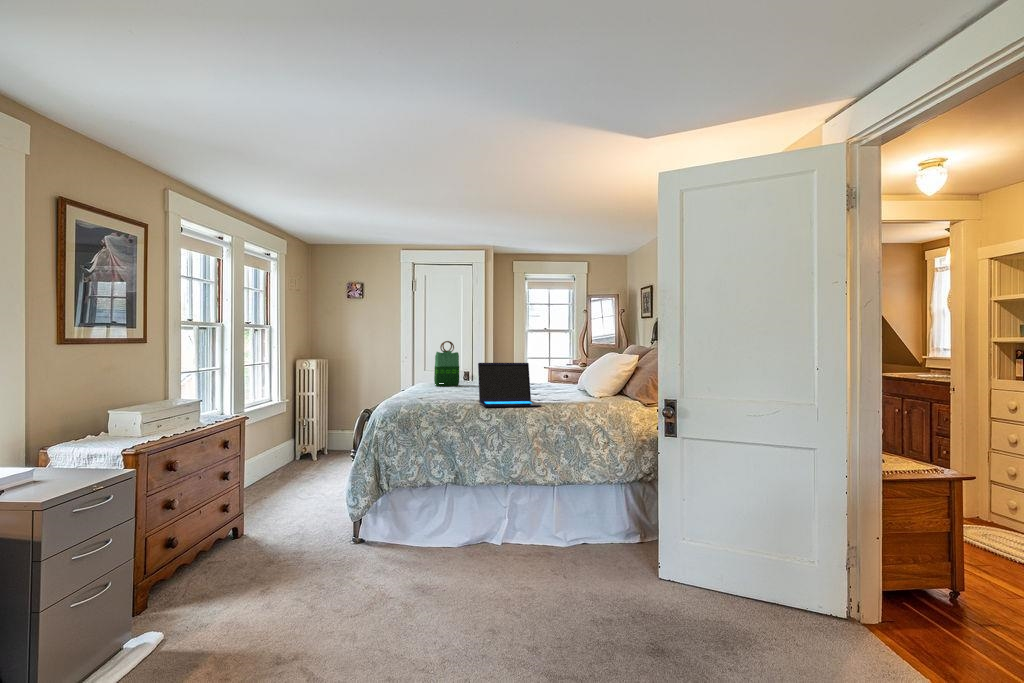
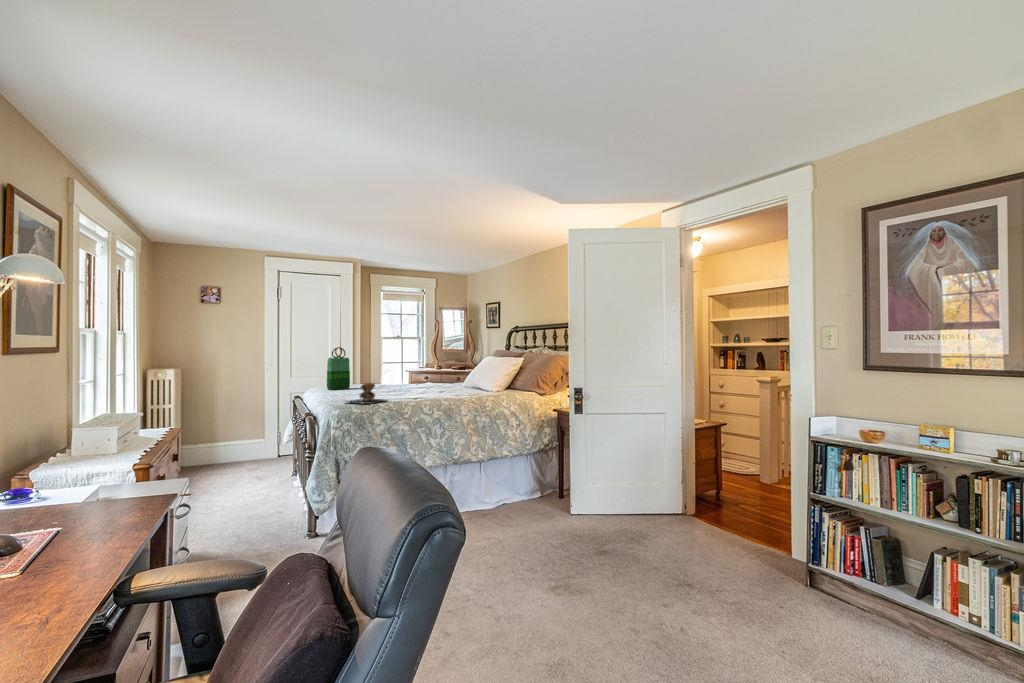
laptop: present [478,363,541,408] -> none [411,364,475,402]
teddy bear: none [402,381,450,405] -> present [345,383,386,404]

